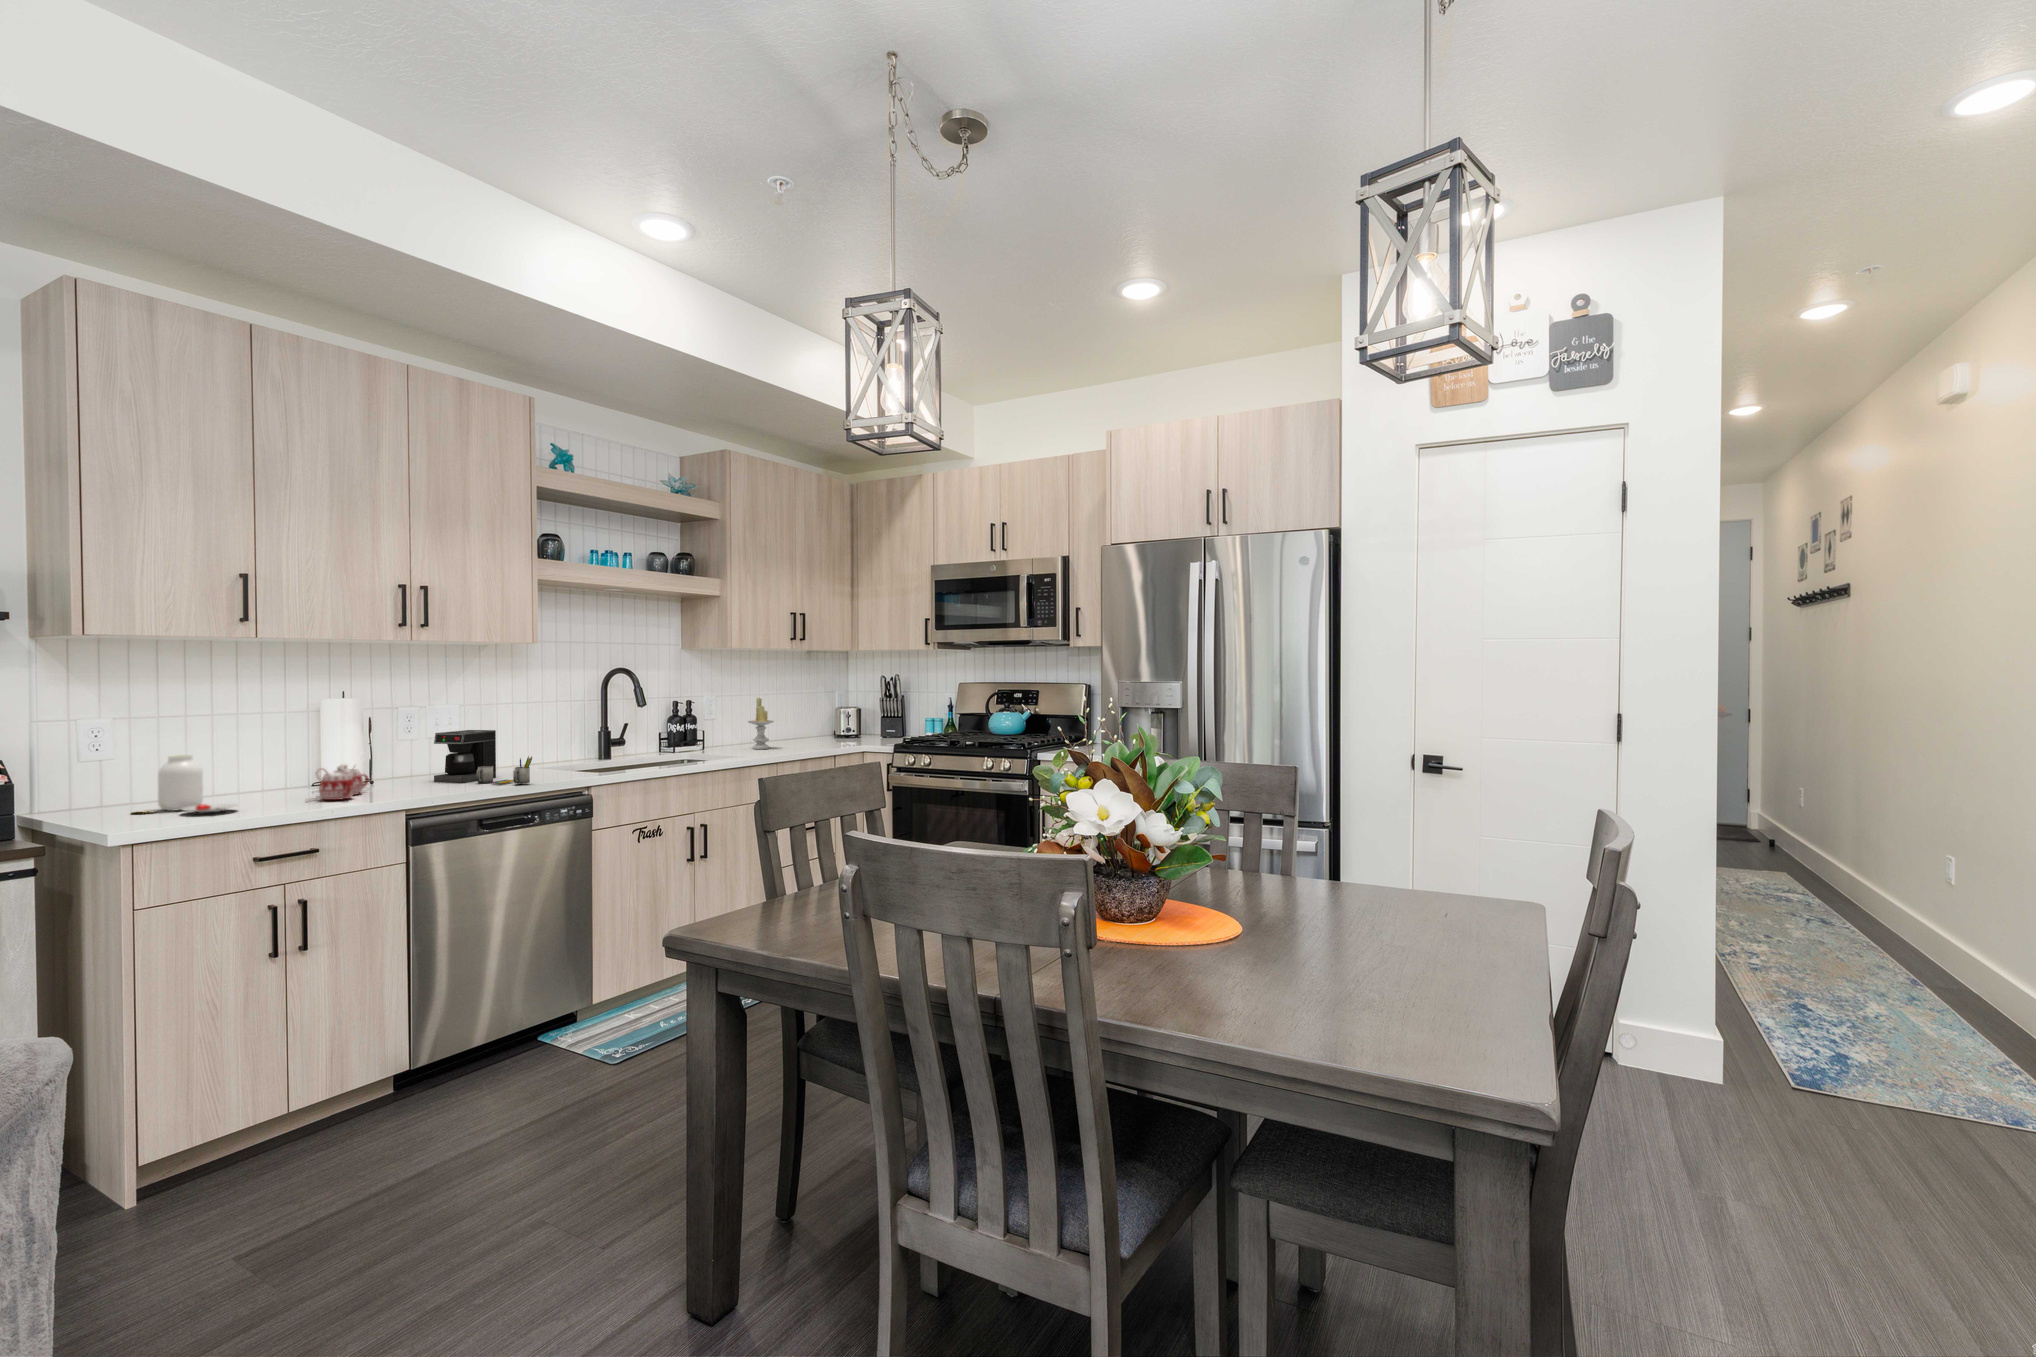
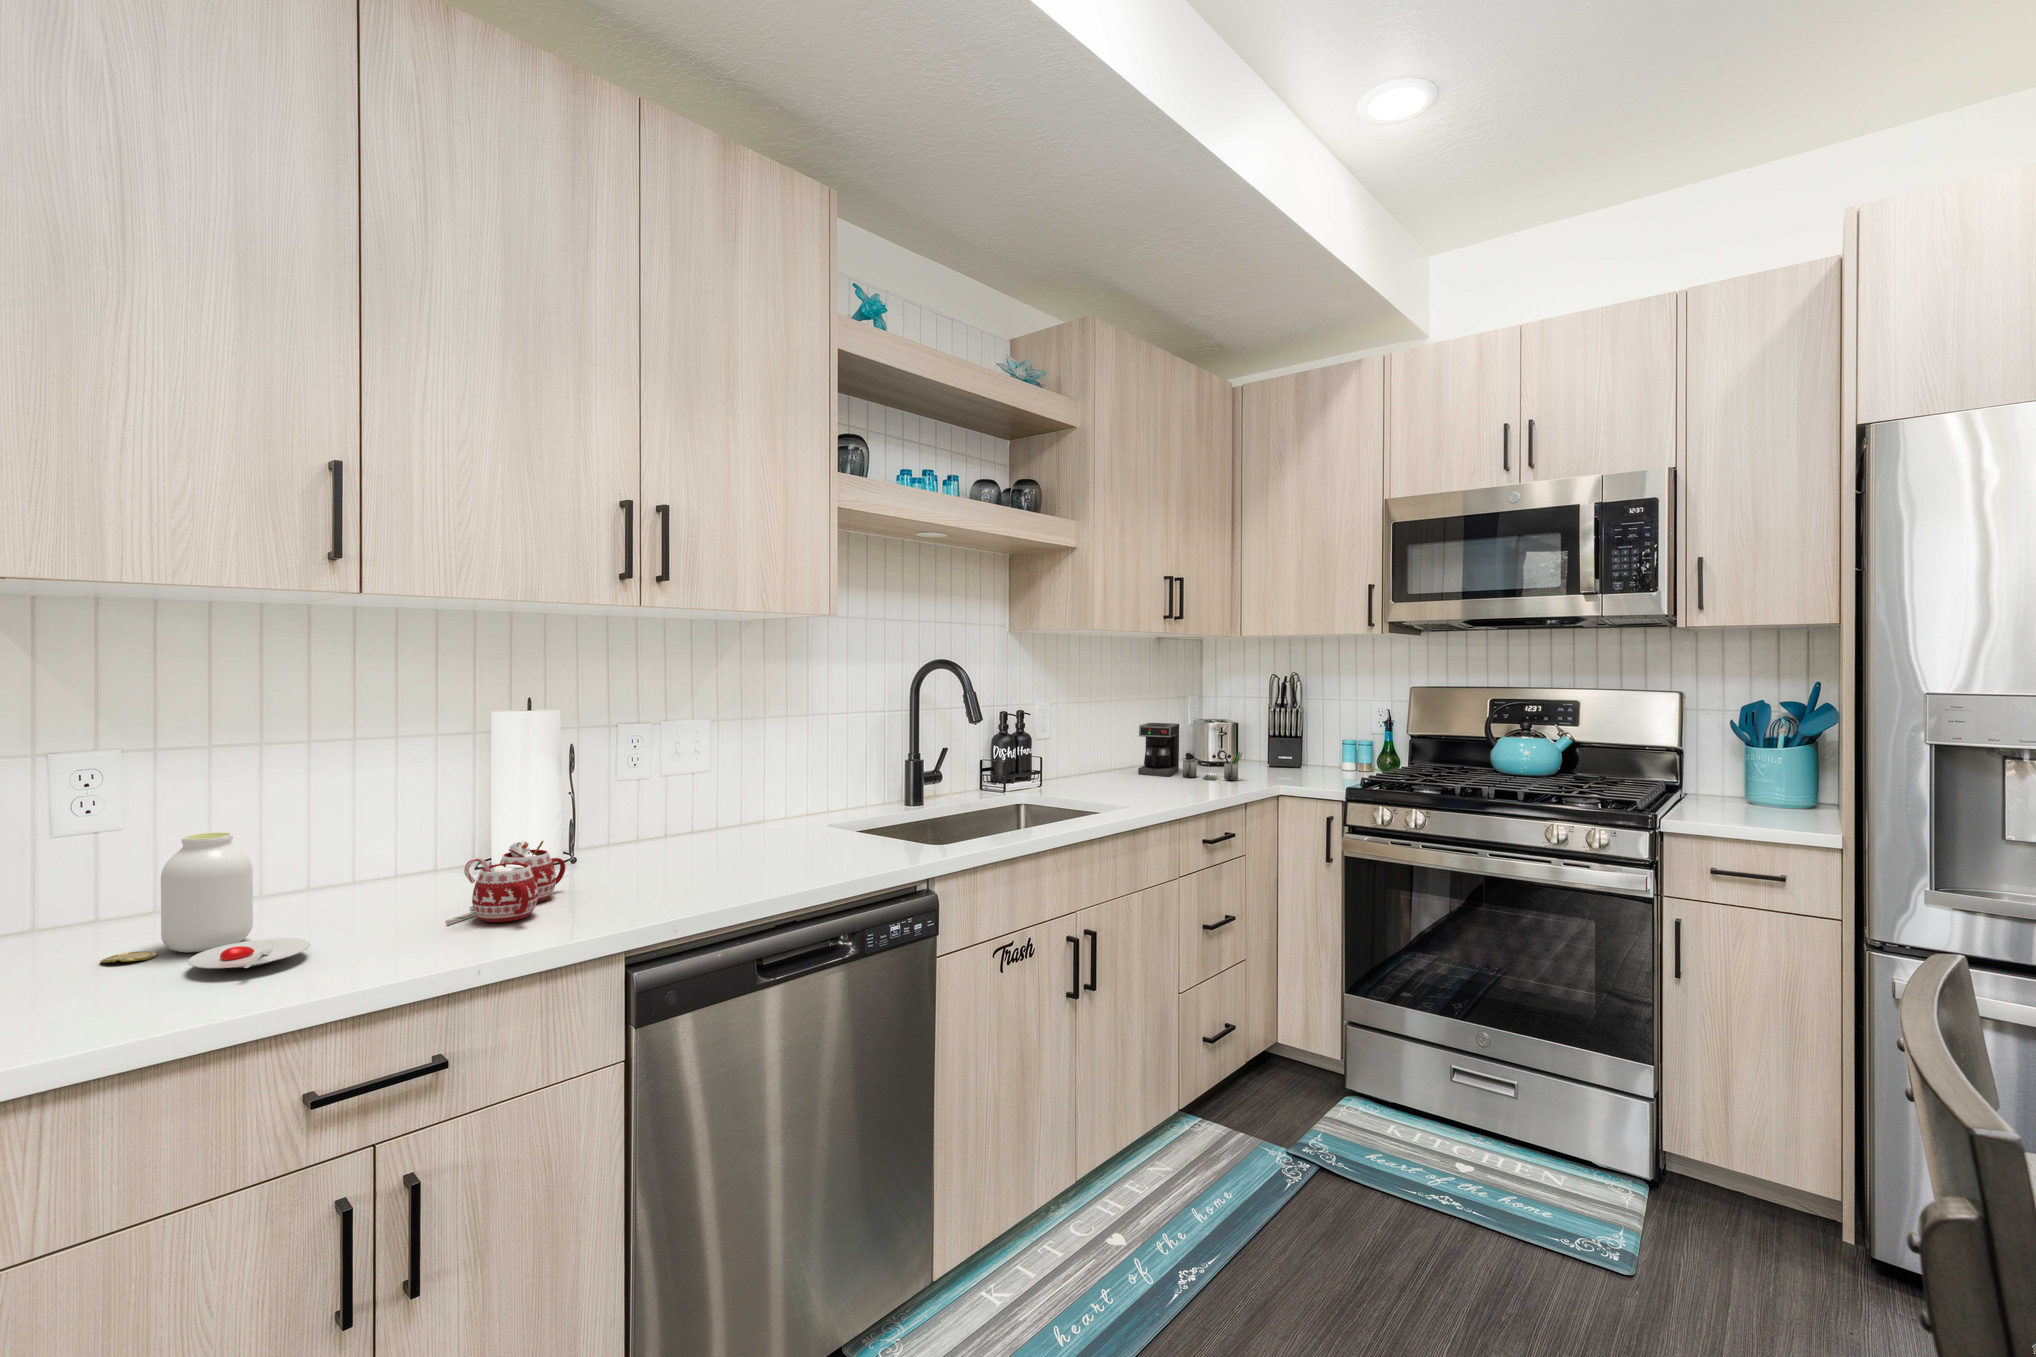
candle: present [748,698,774,749] -> none [1103,706,1143,786]
coffee maker: present [434,730,532,784] -> present [1138,723,1242,779]

